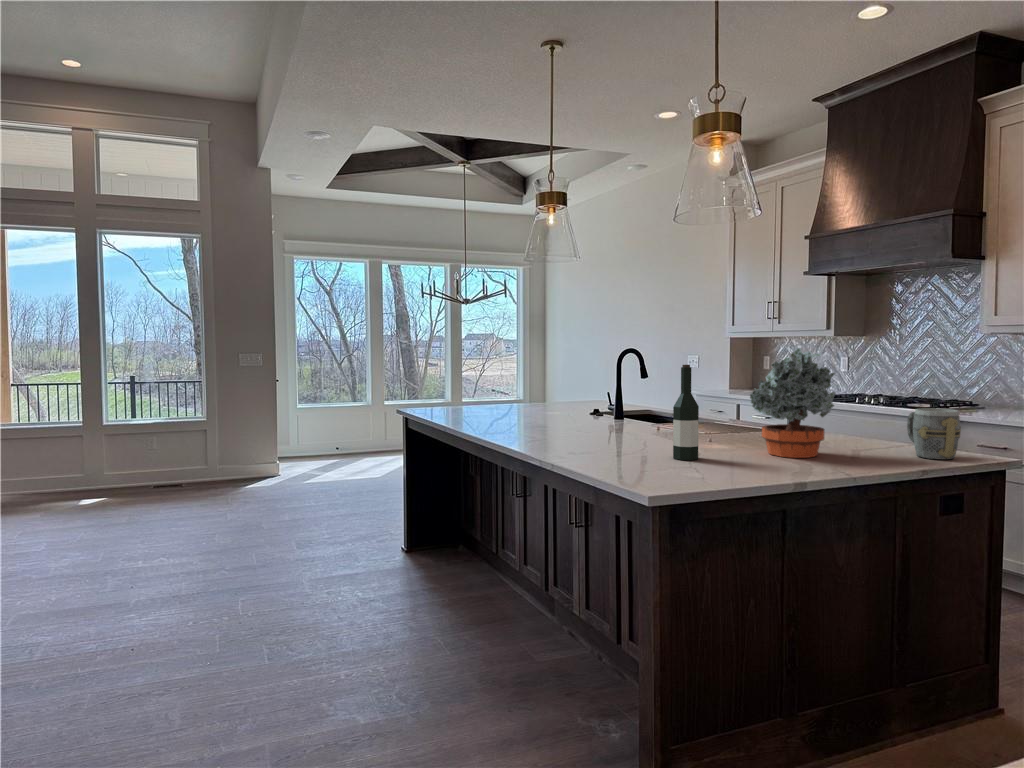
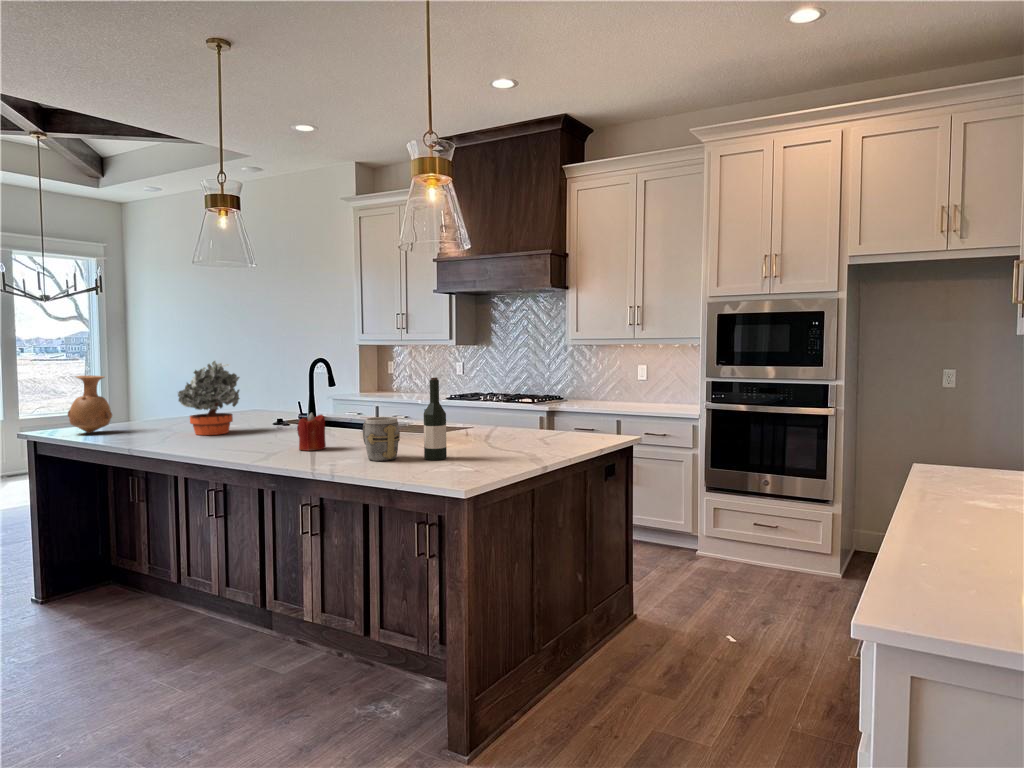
potted plant: present [750,348,835,458] -> present [178,361,240,435]
vase: none [430,360,461,409] -> present [68,375,112,433]
candle: none [570,399,596,438] -> present [297,413,326,451]
mug: present [907,408,961,460] -> present [363,417,400,461]

